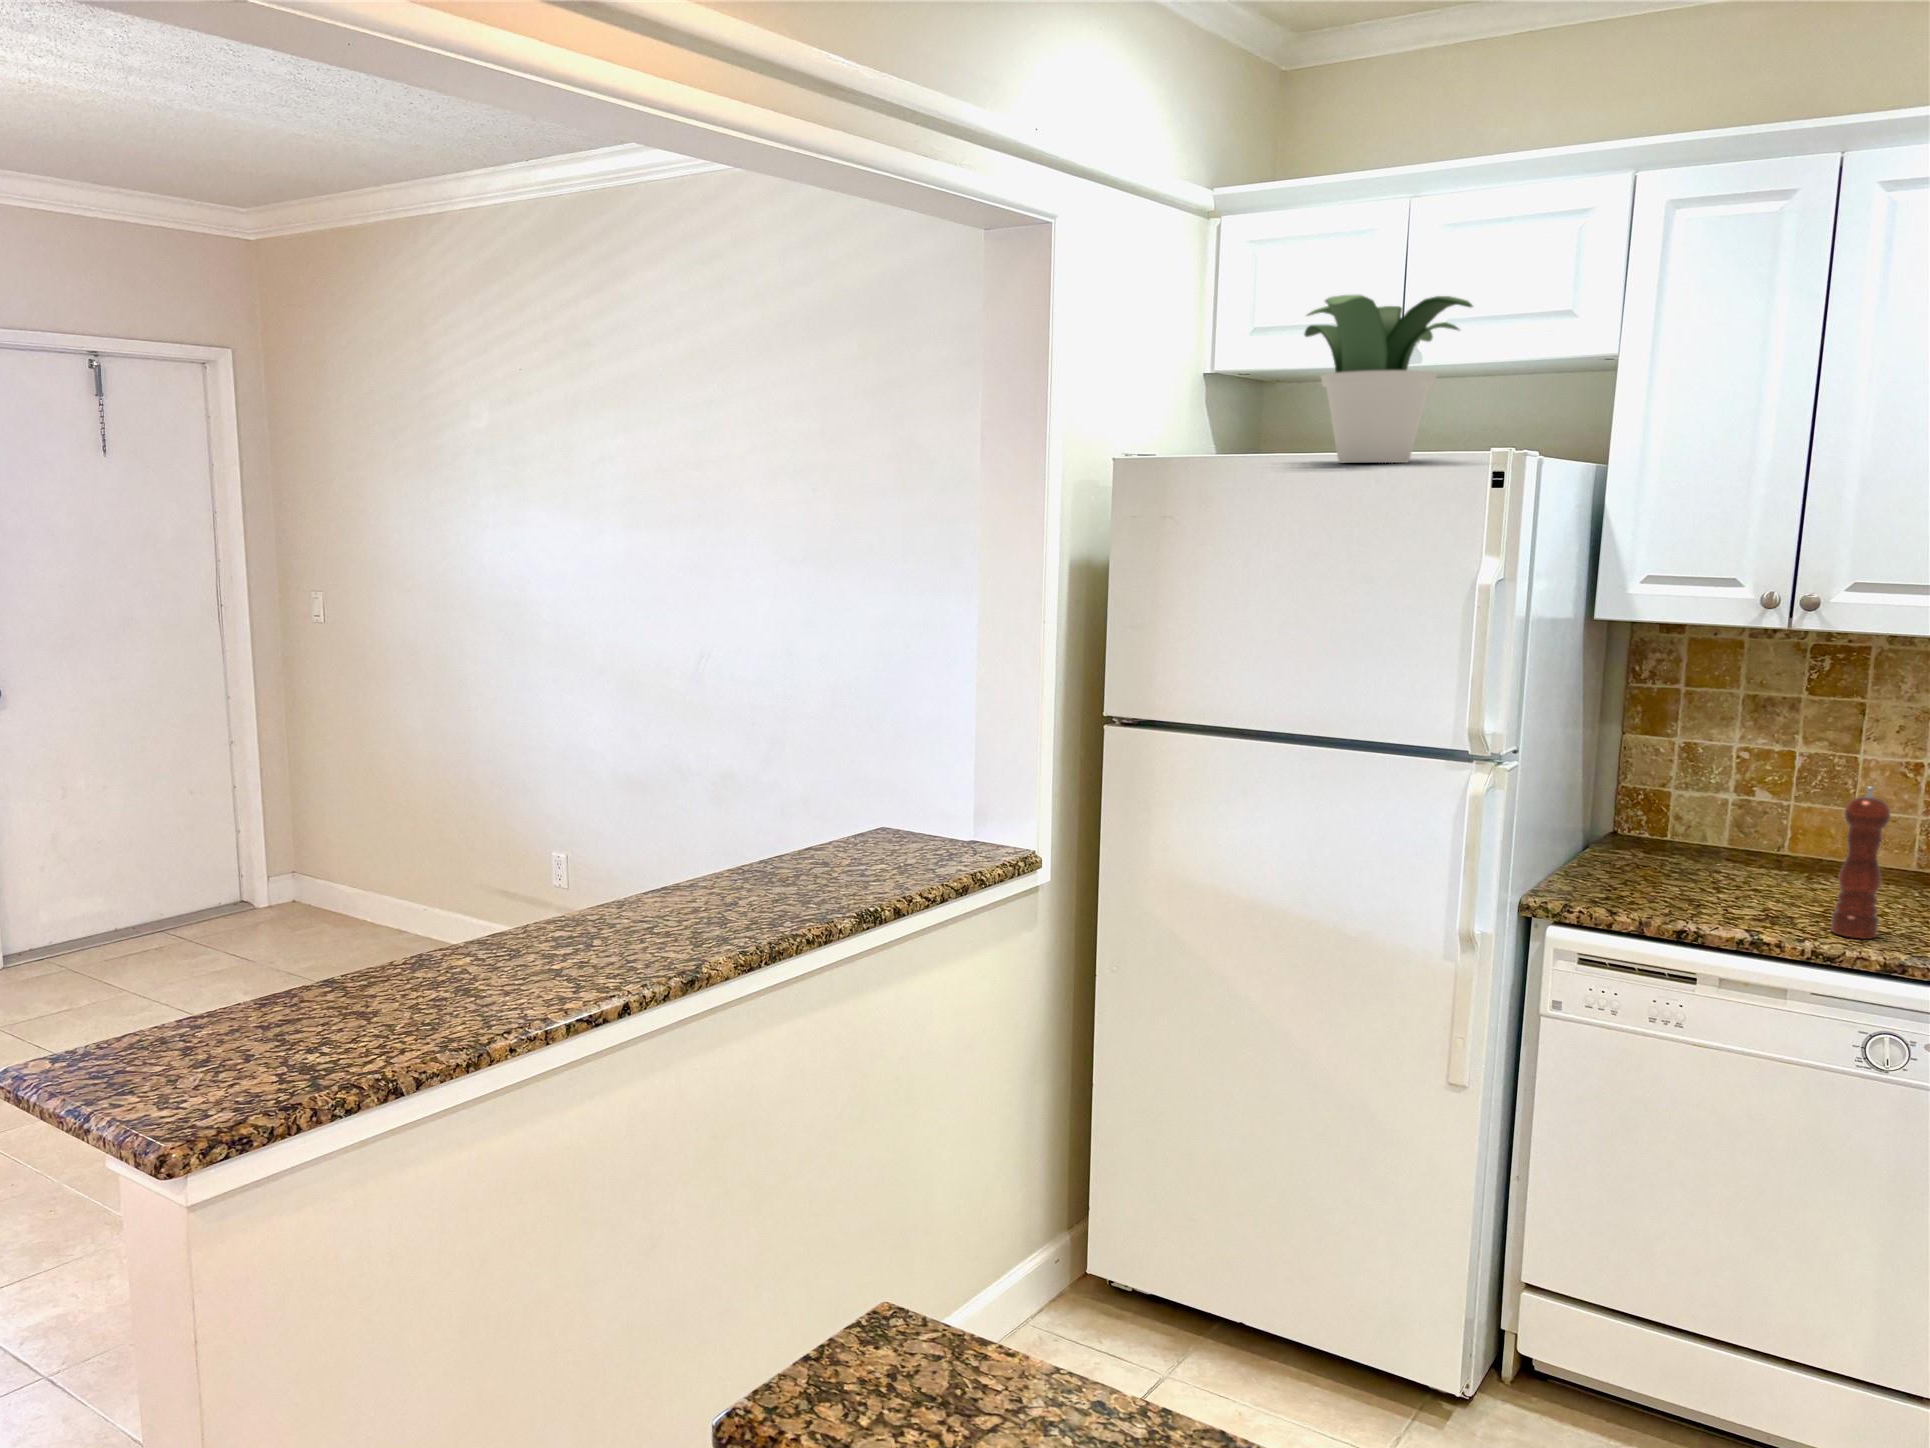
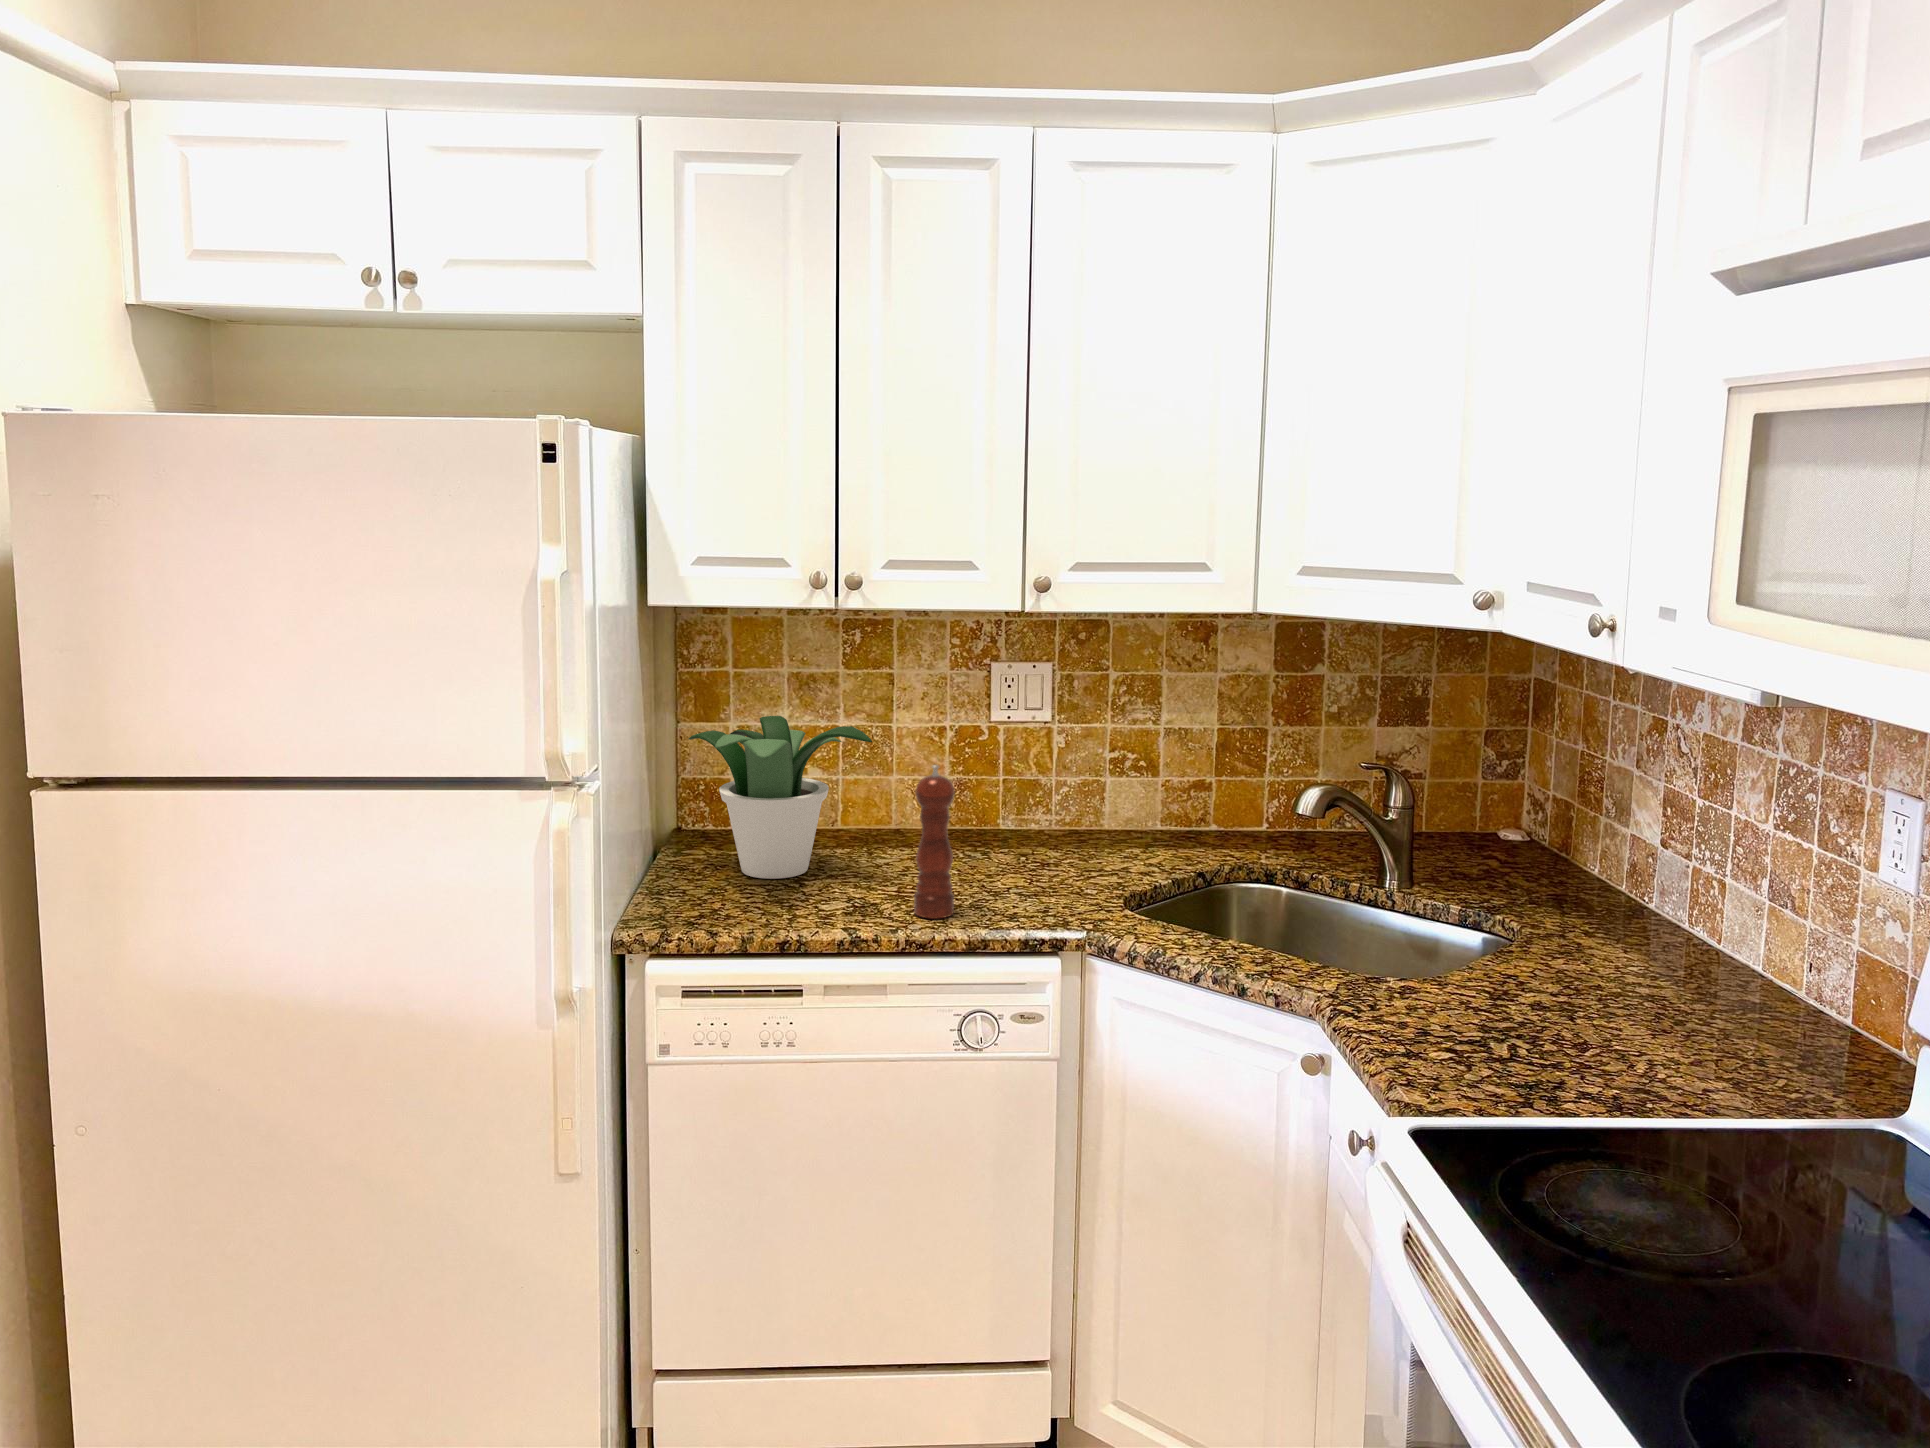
potted plant: present [1304,295,1472,463] -> present [689,716,872,879]

